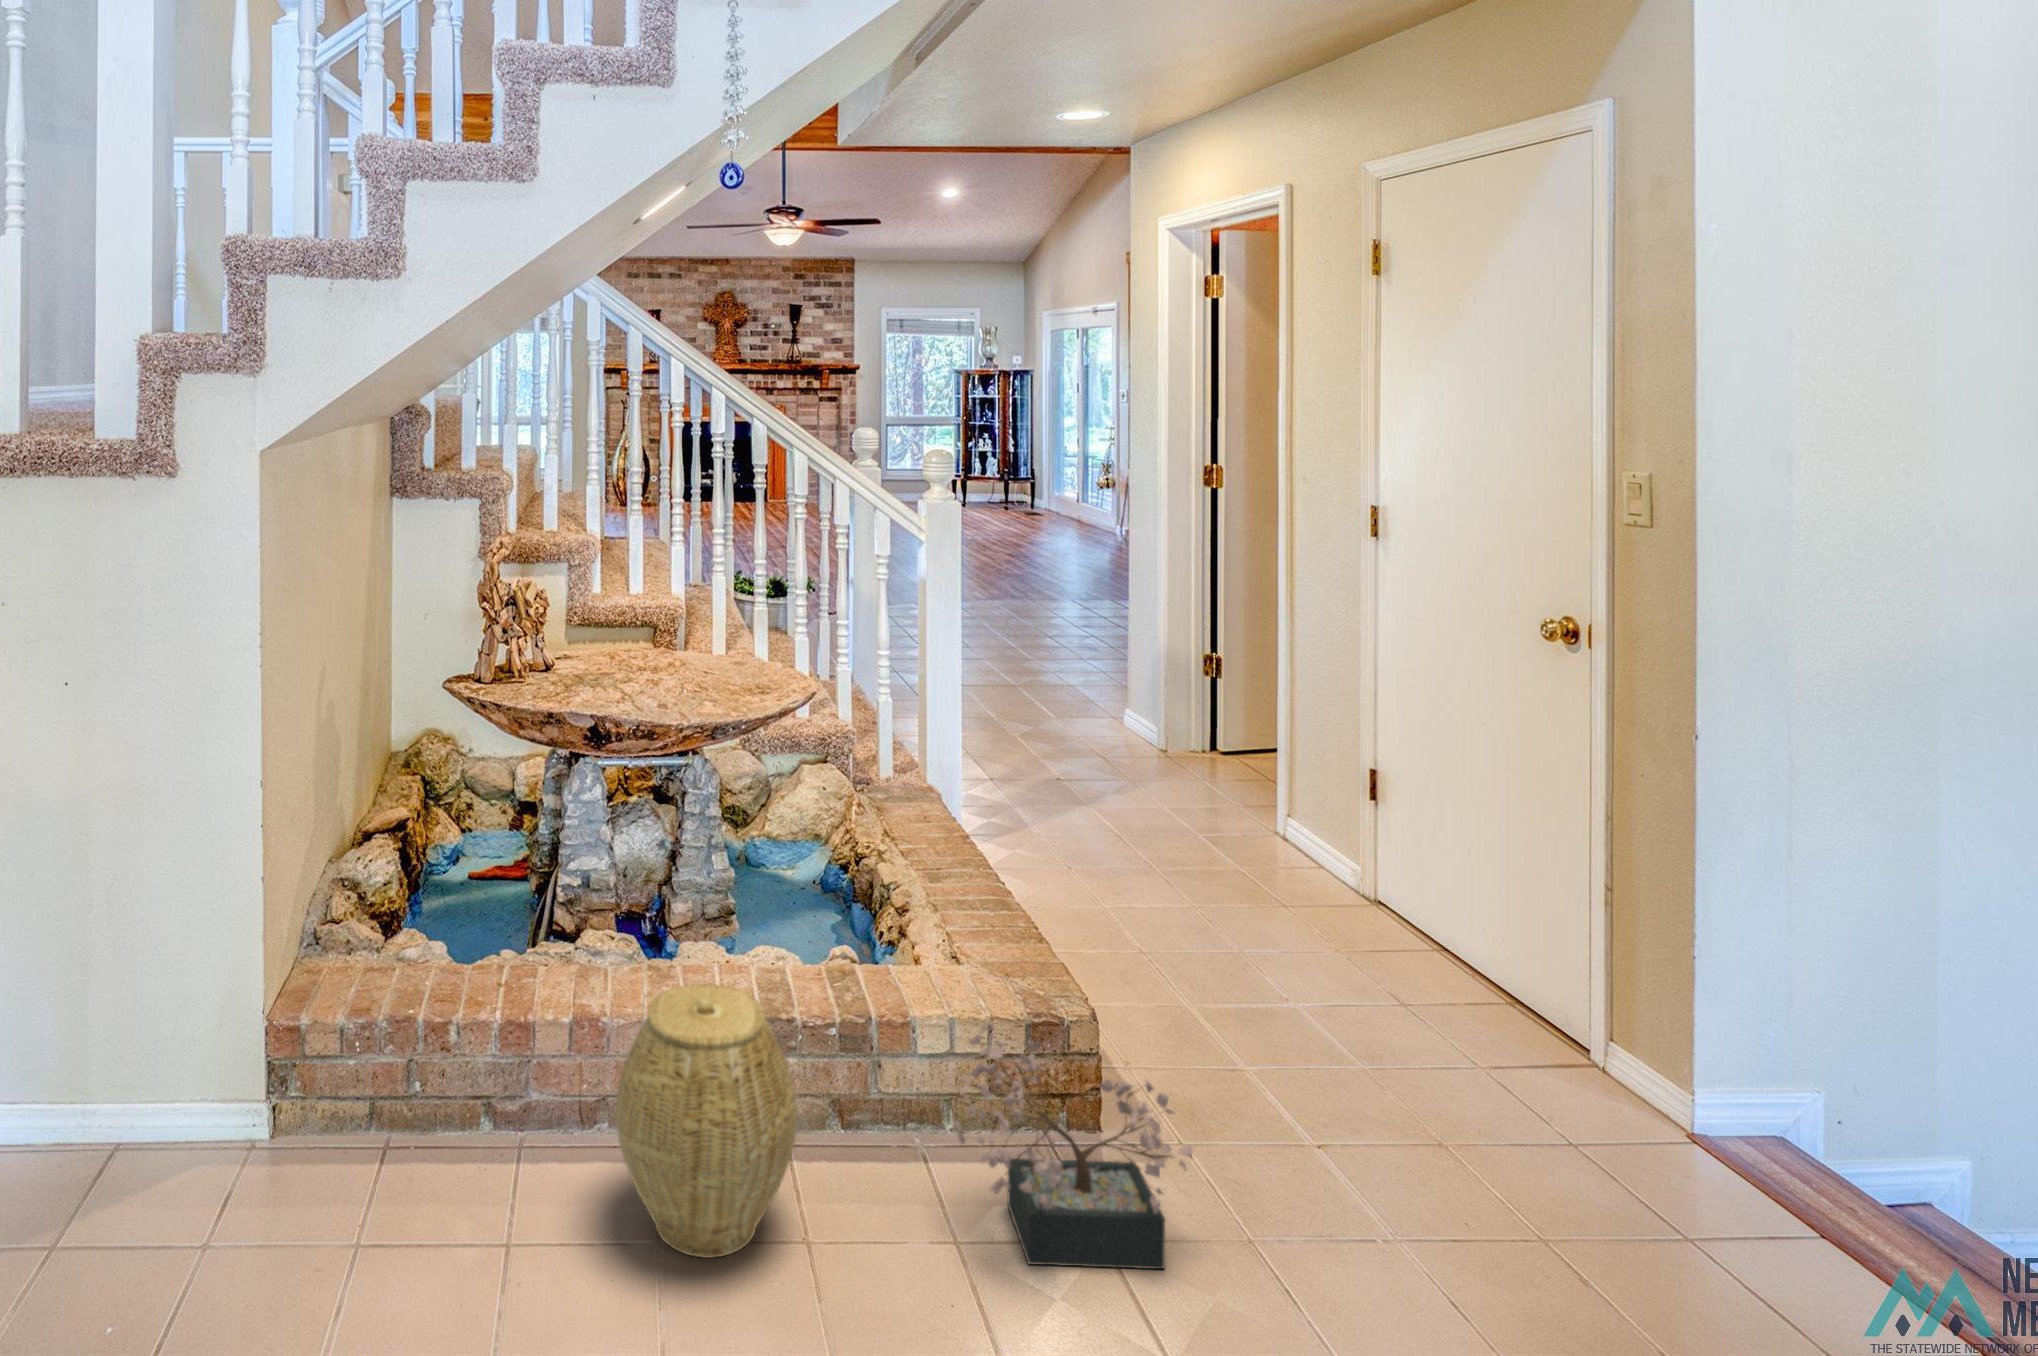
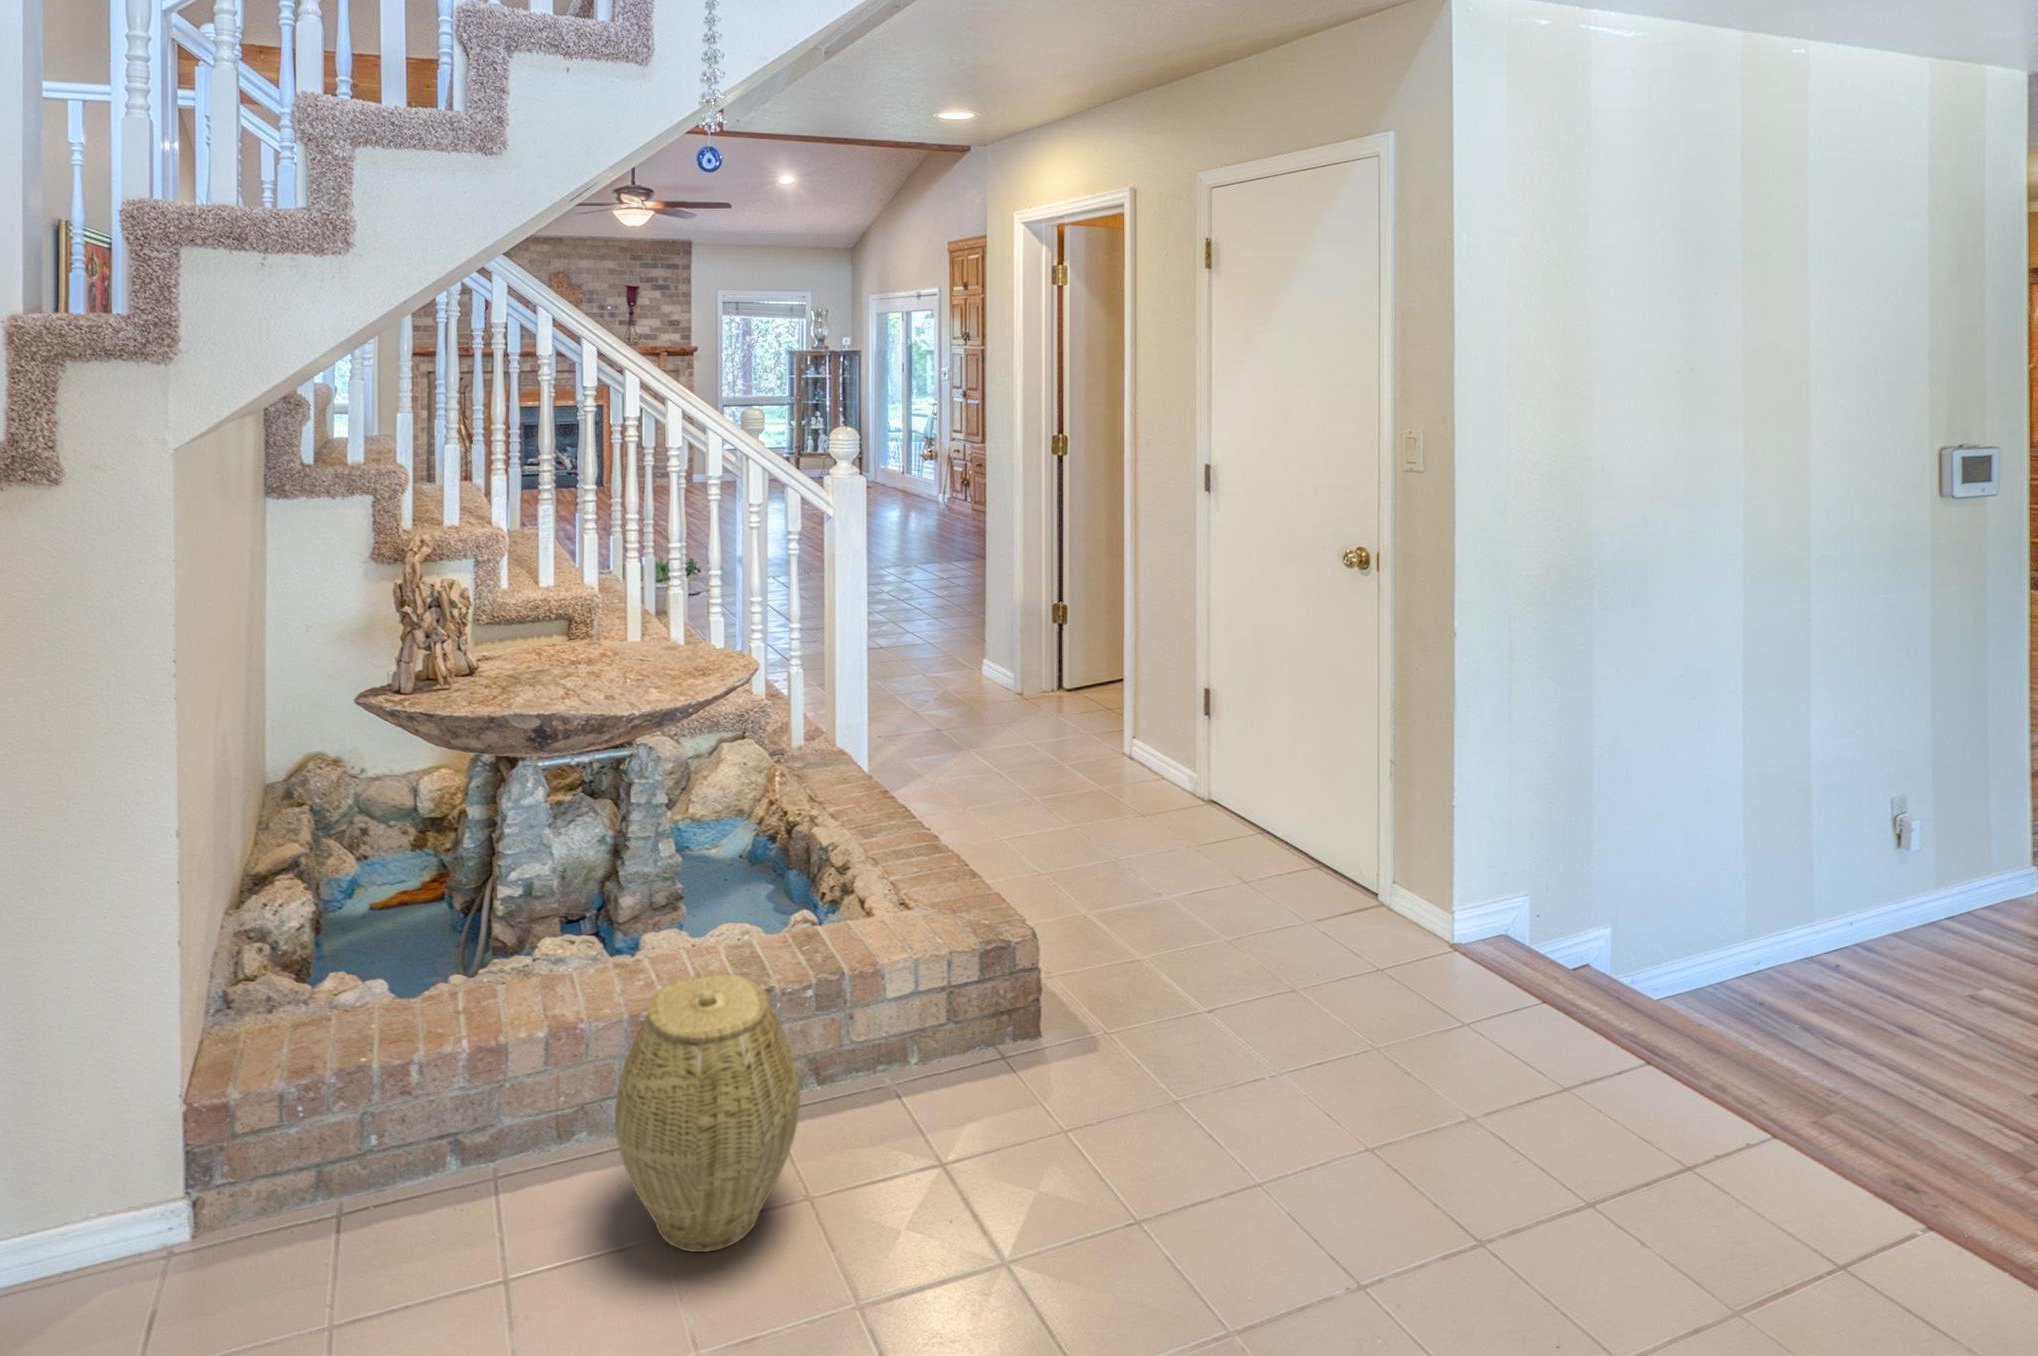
decorative plant: present [955,1026,1193,1269] -> none [940,965,1142,1179]

